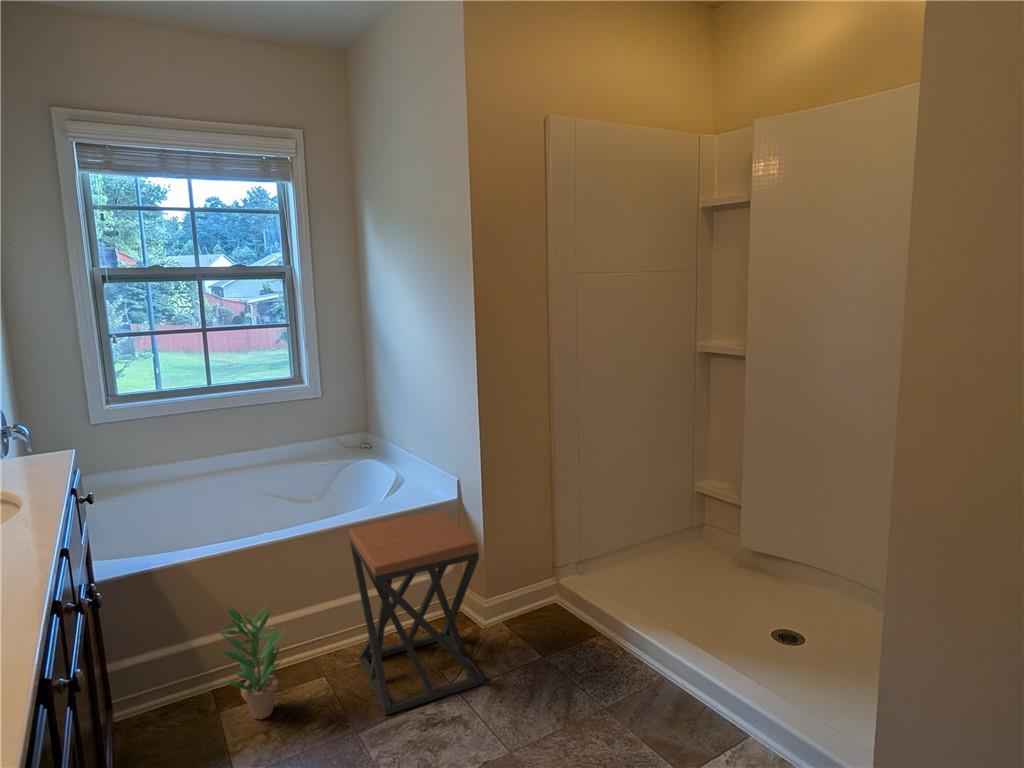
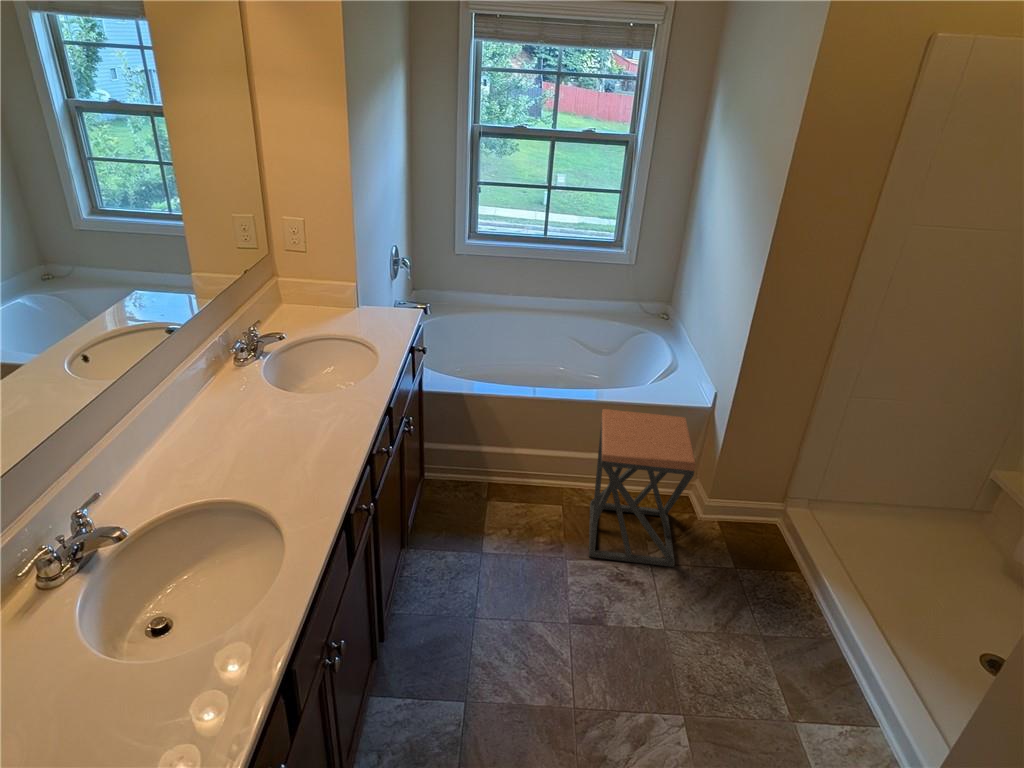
potted plant: present [218,605,284,719] -> none [486,437,536,520]

